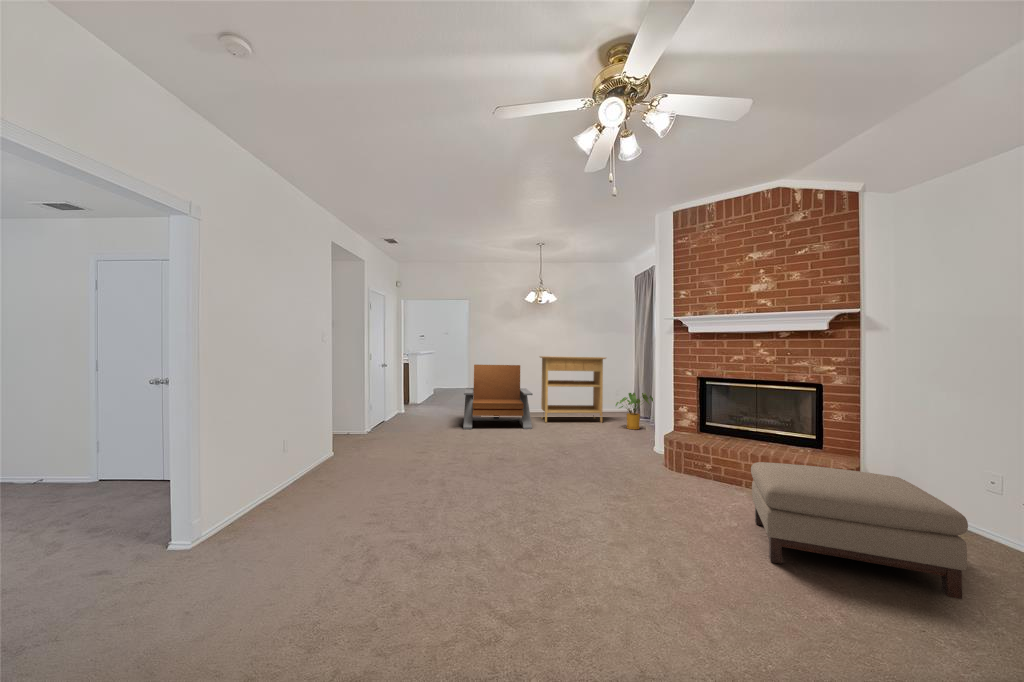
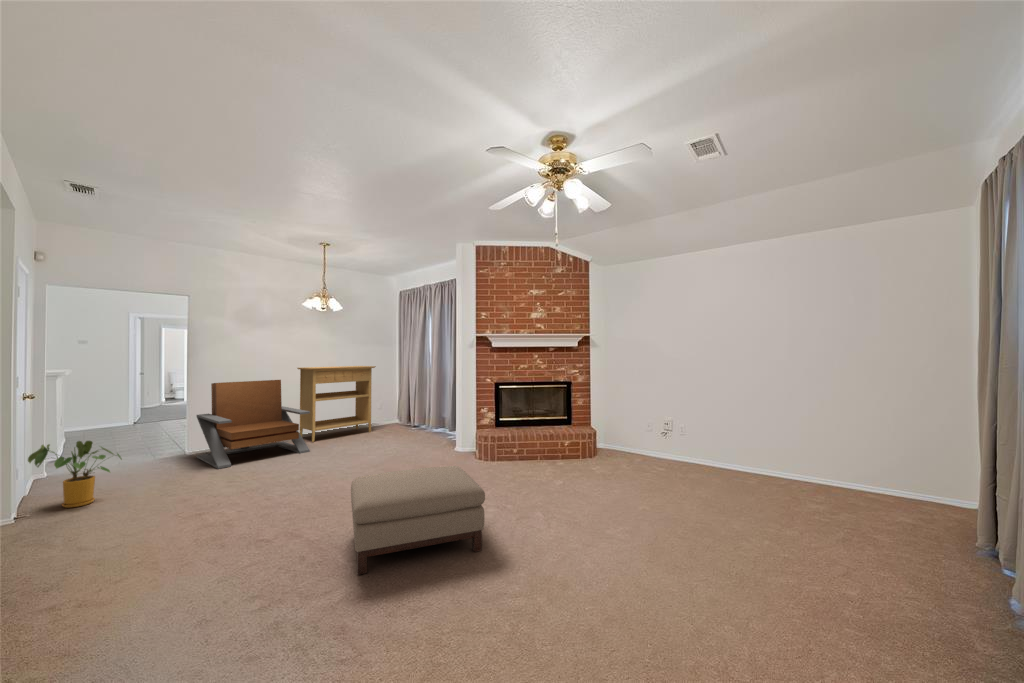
house plant: present [616,393,653,430] -> present [28,441,122,508]
ottoman: present [751,462,968,599] -> present [351,466,485,575]

